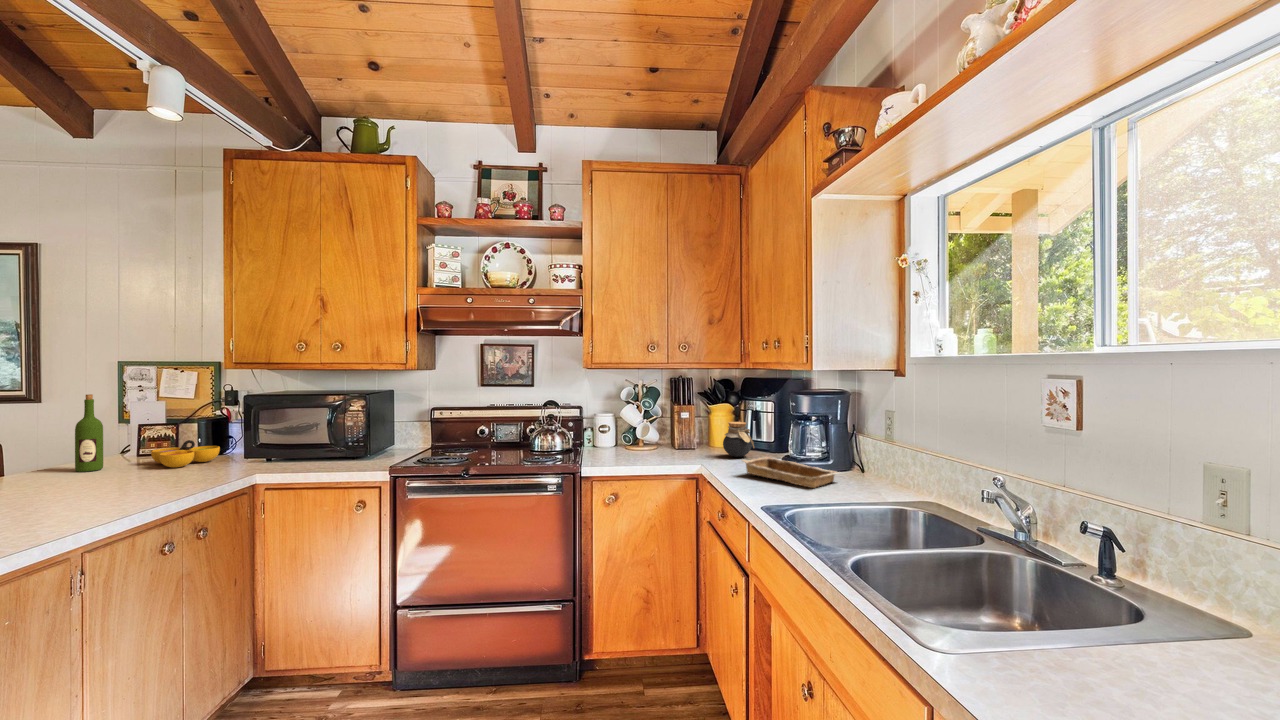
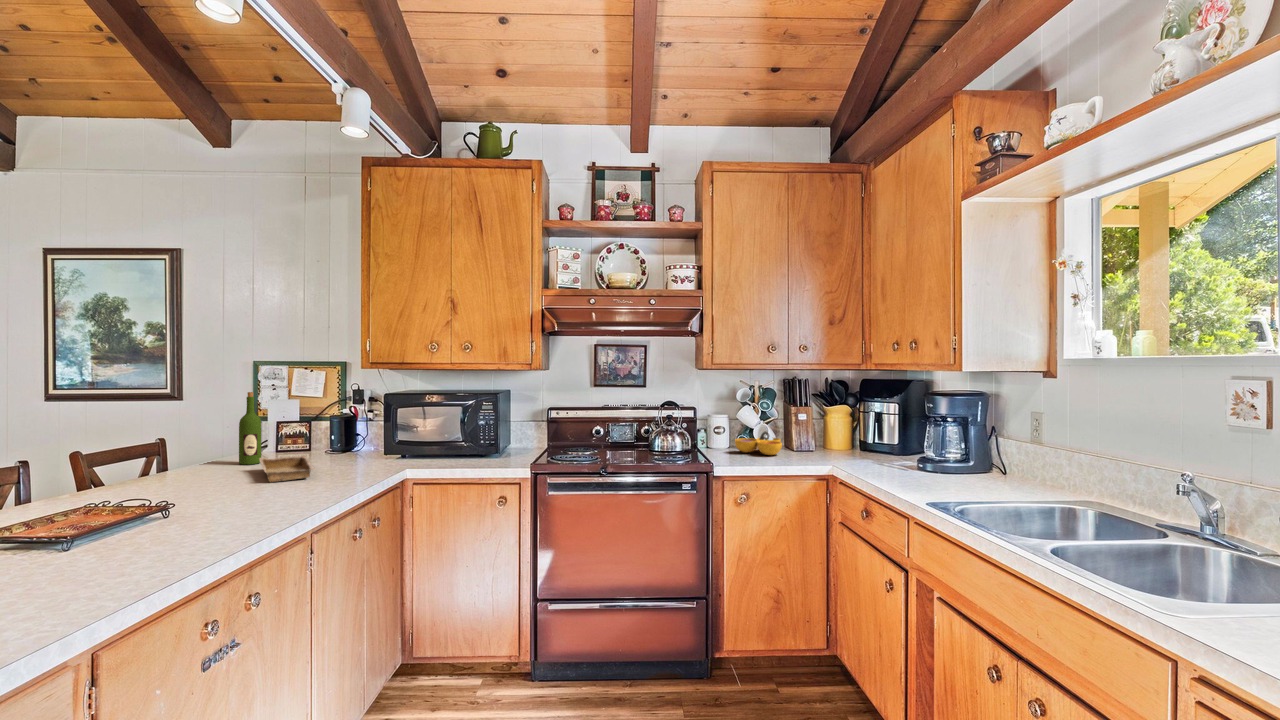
jar: present [723,422,754,457] -> none [849,424,883,459]
decorative bowl: present [151,440,220,468] -> present [735,432,782,455]
tray: present [744,457,838,488] -> present [260,456,315,482]

